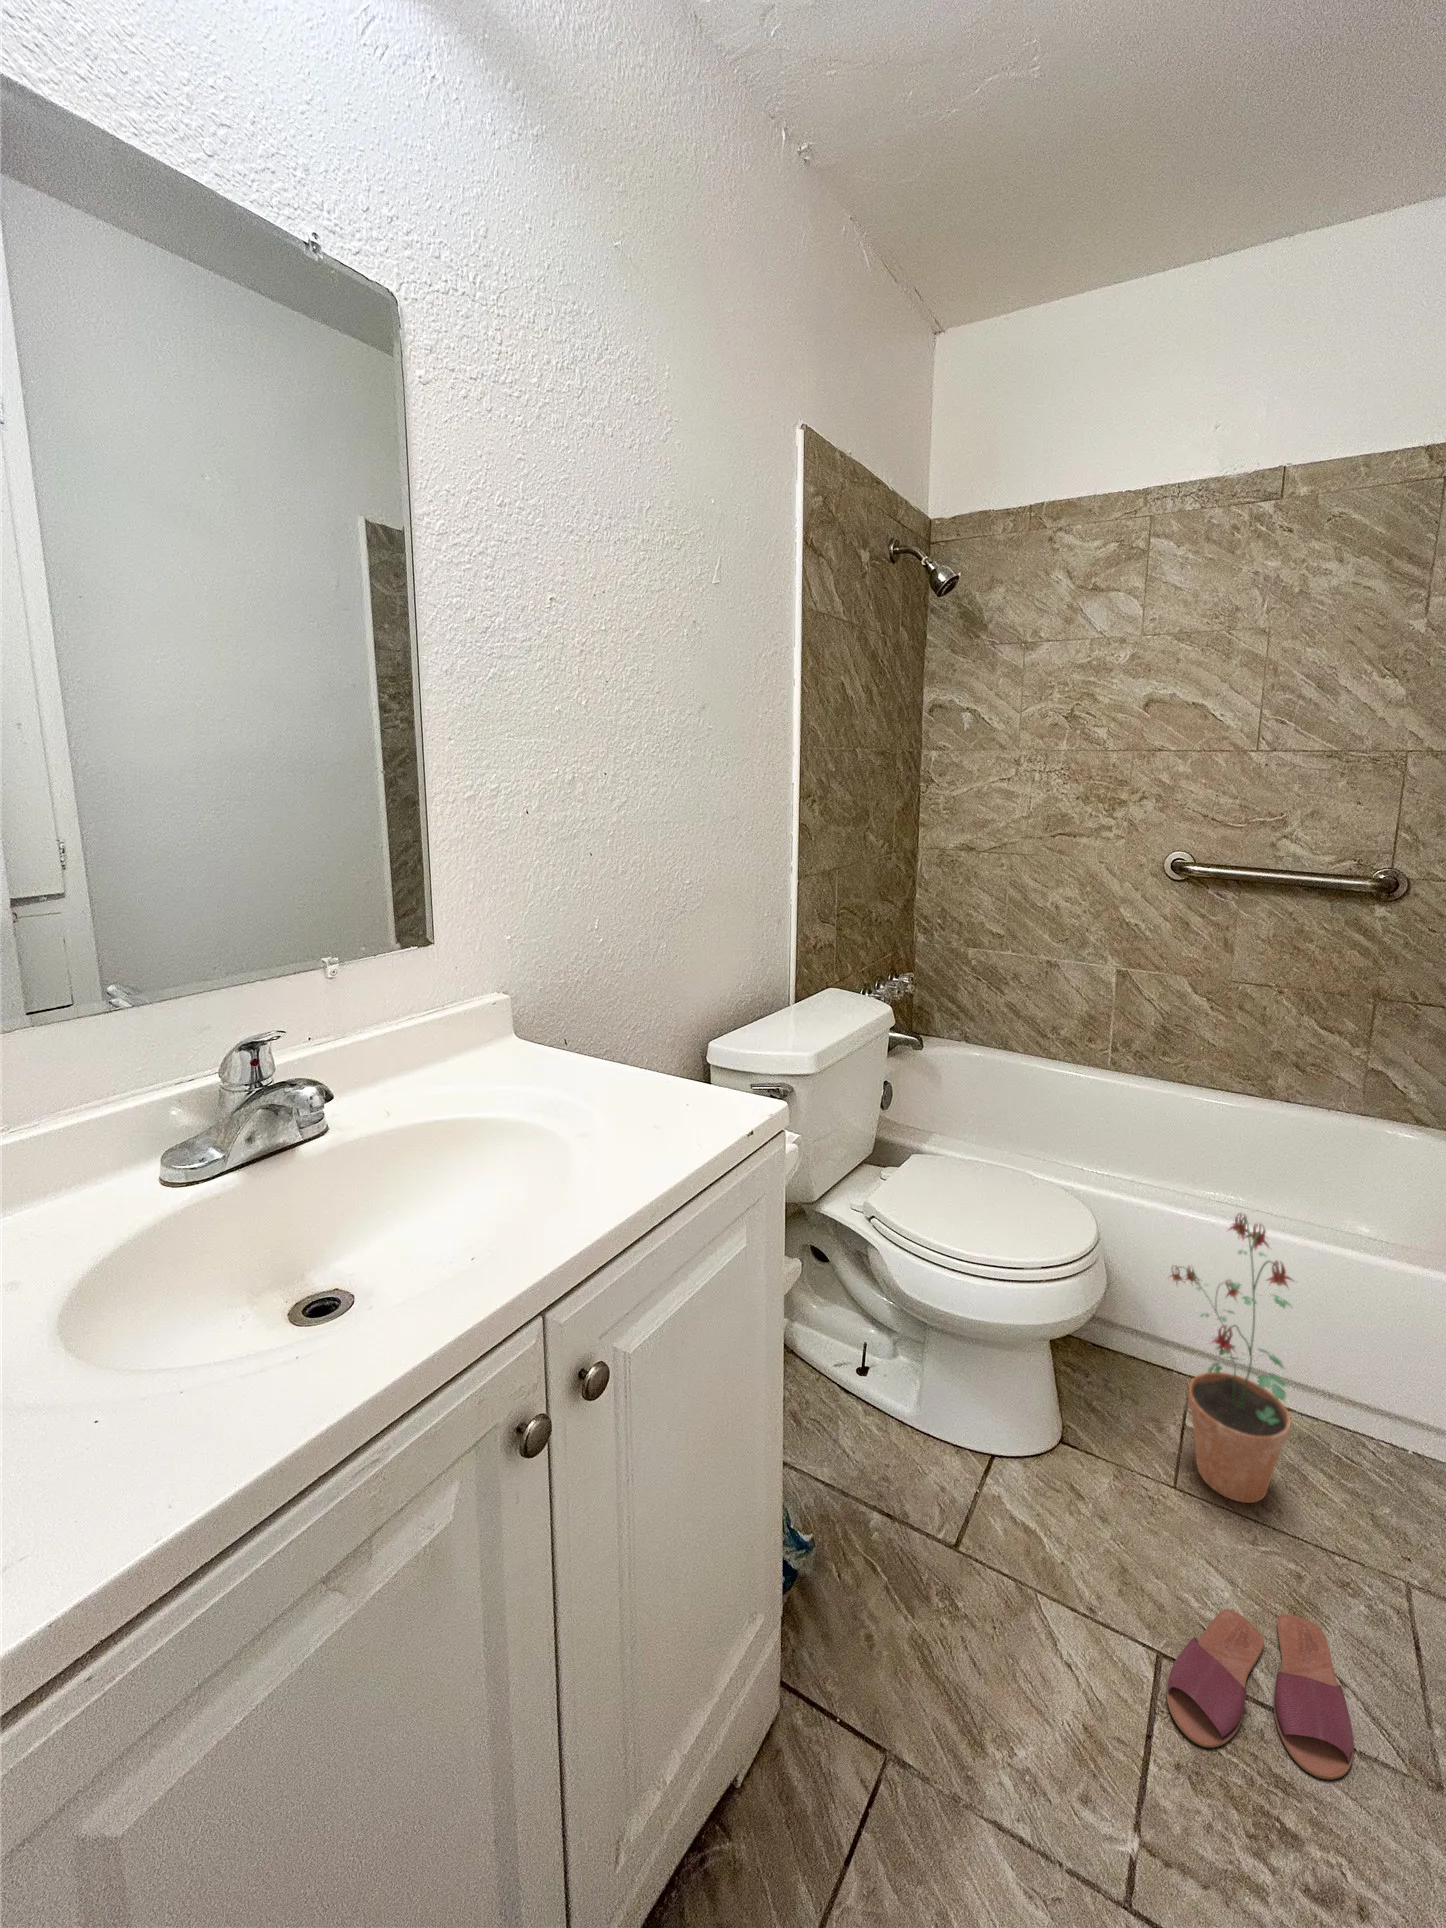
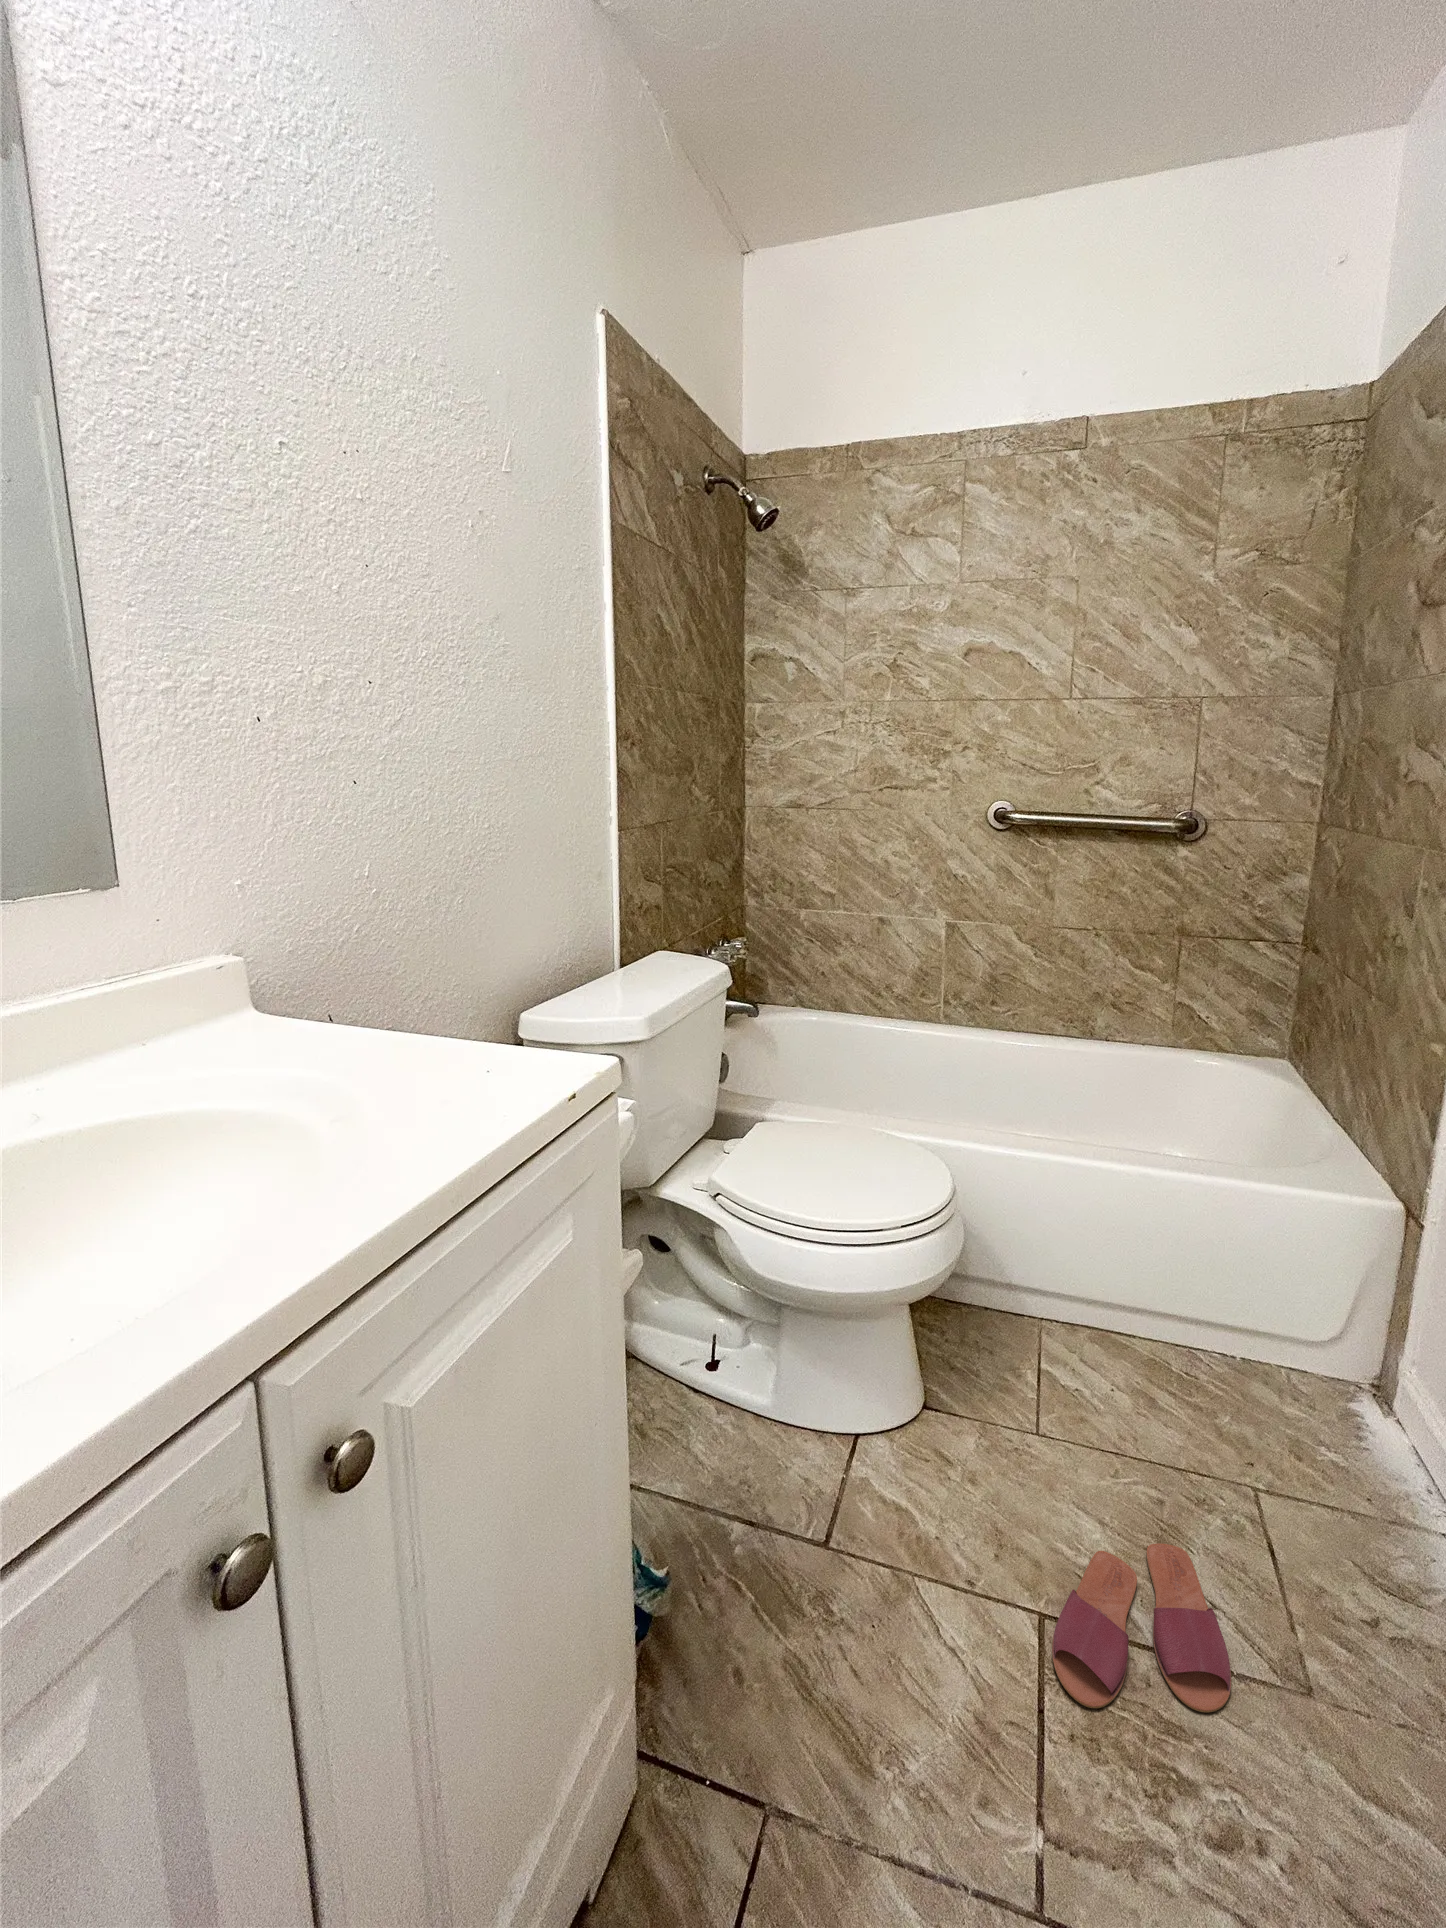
potted plant: present [1170,1214,1292,1503] -> none [1018,1146,1150,1435]

